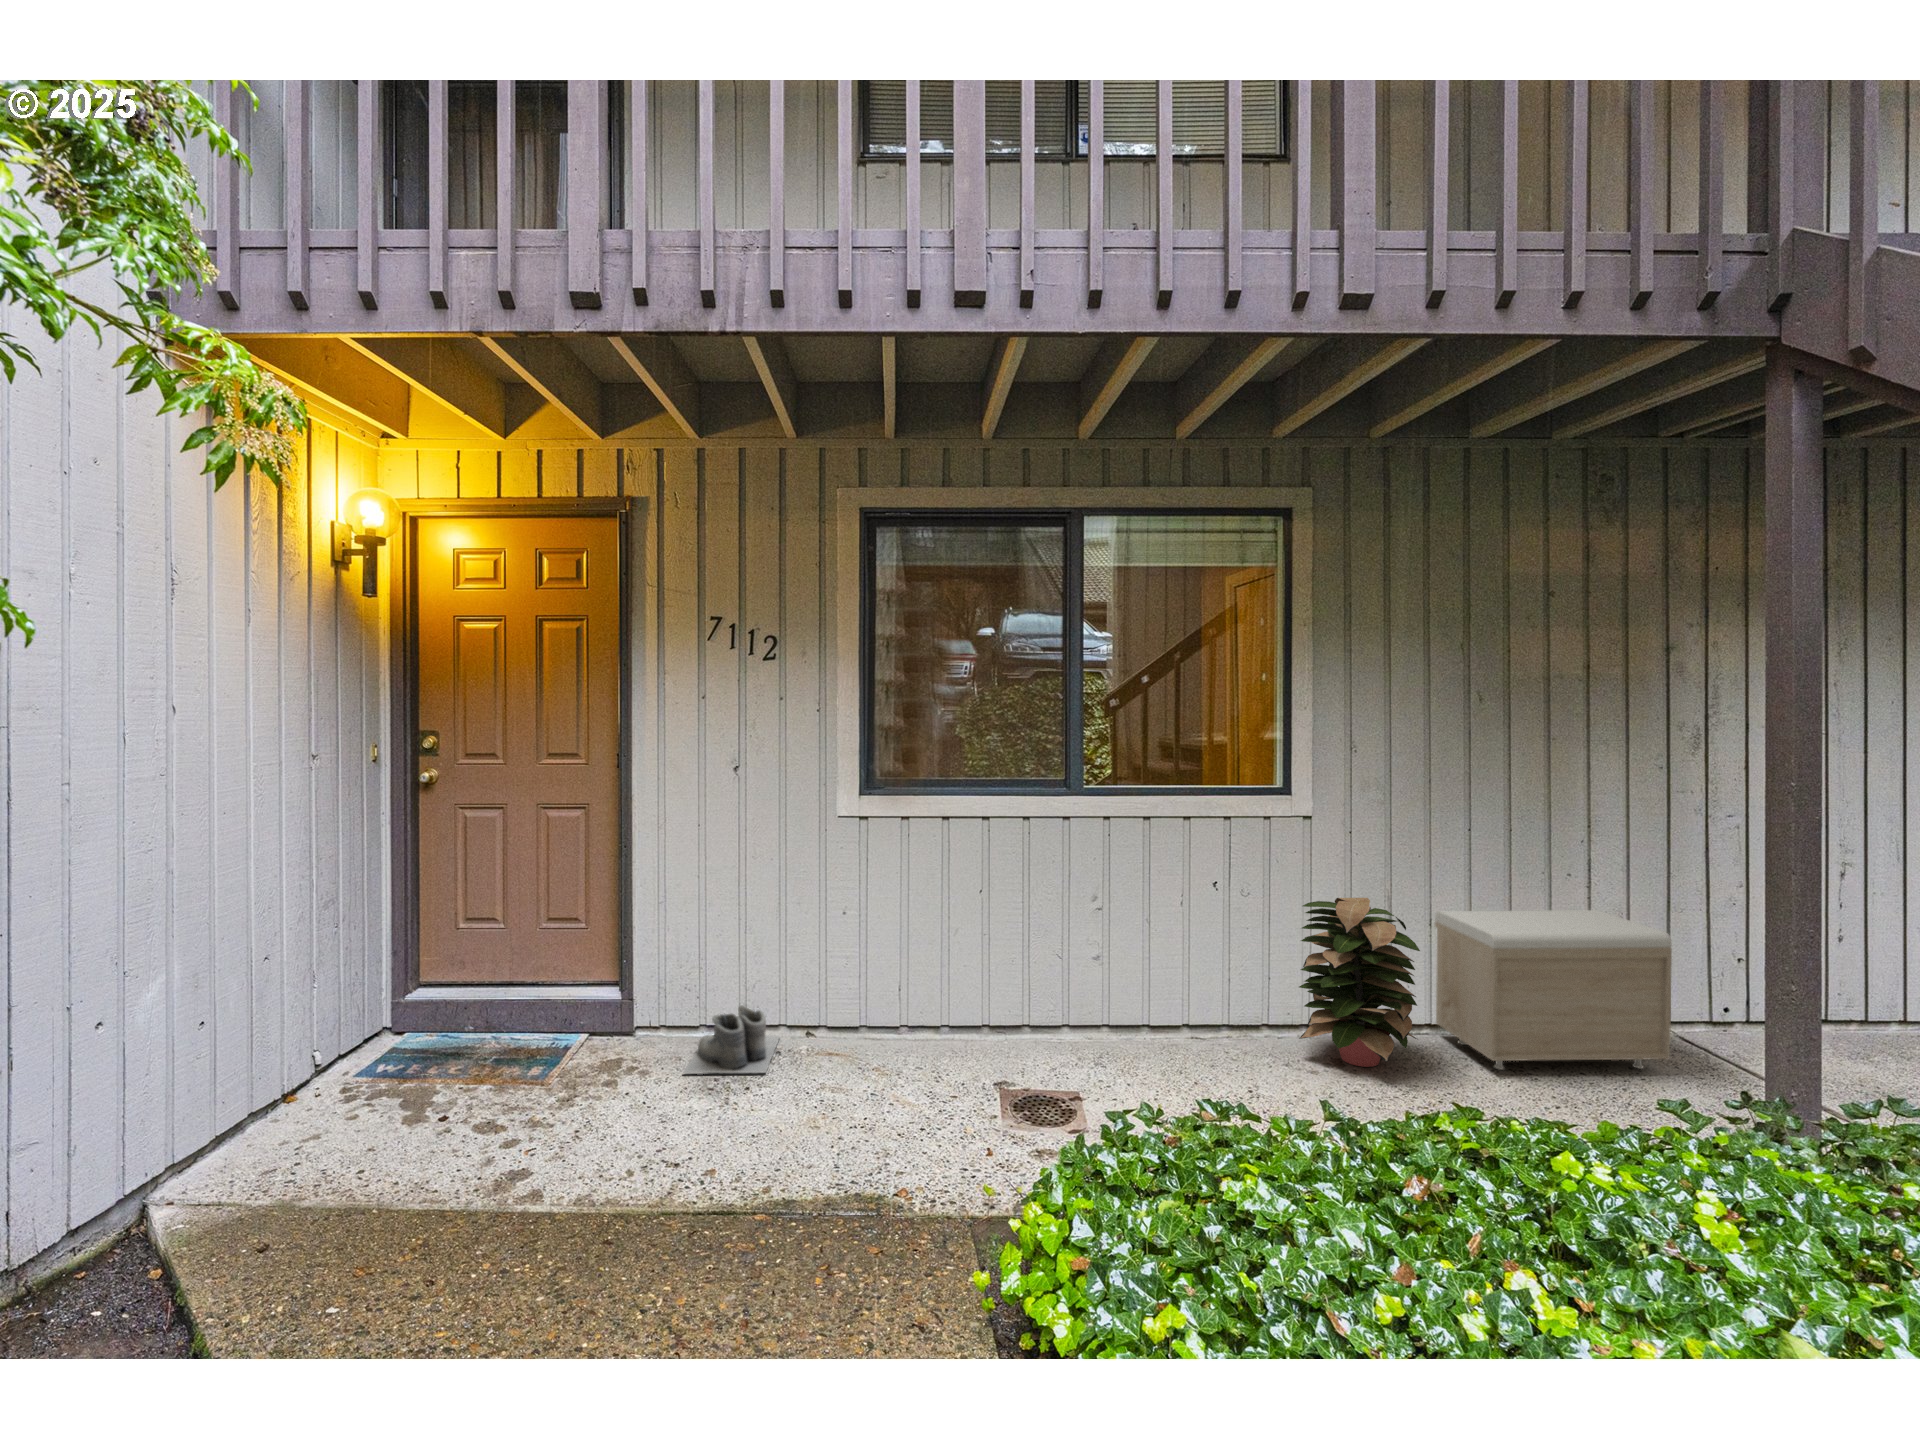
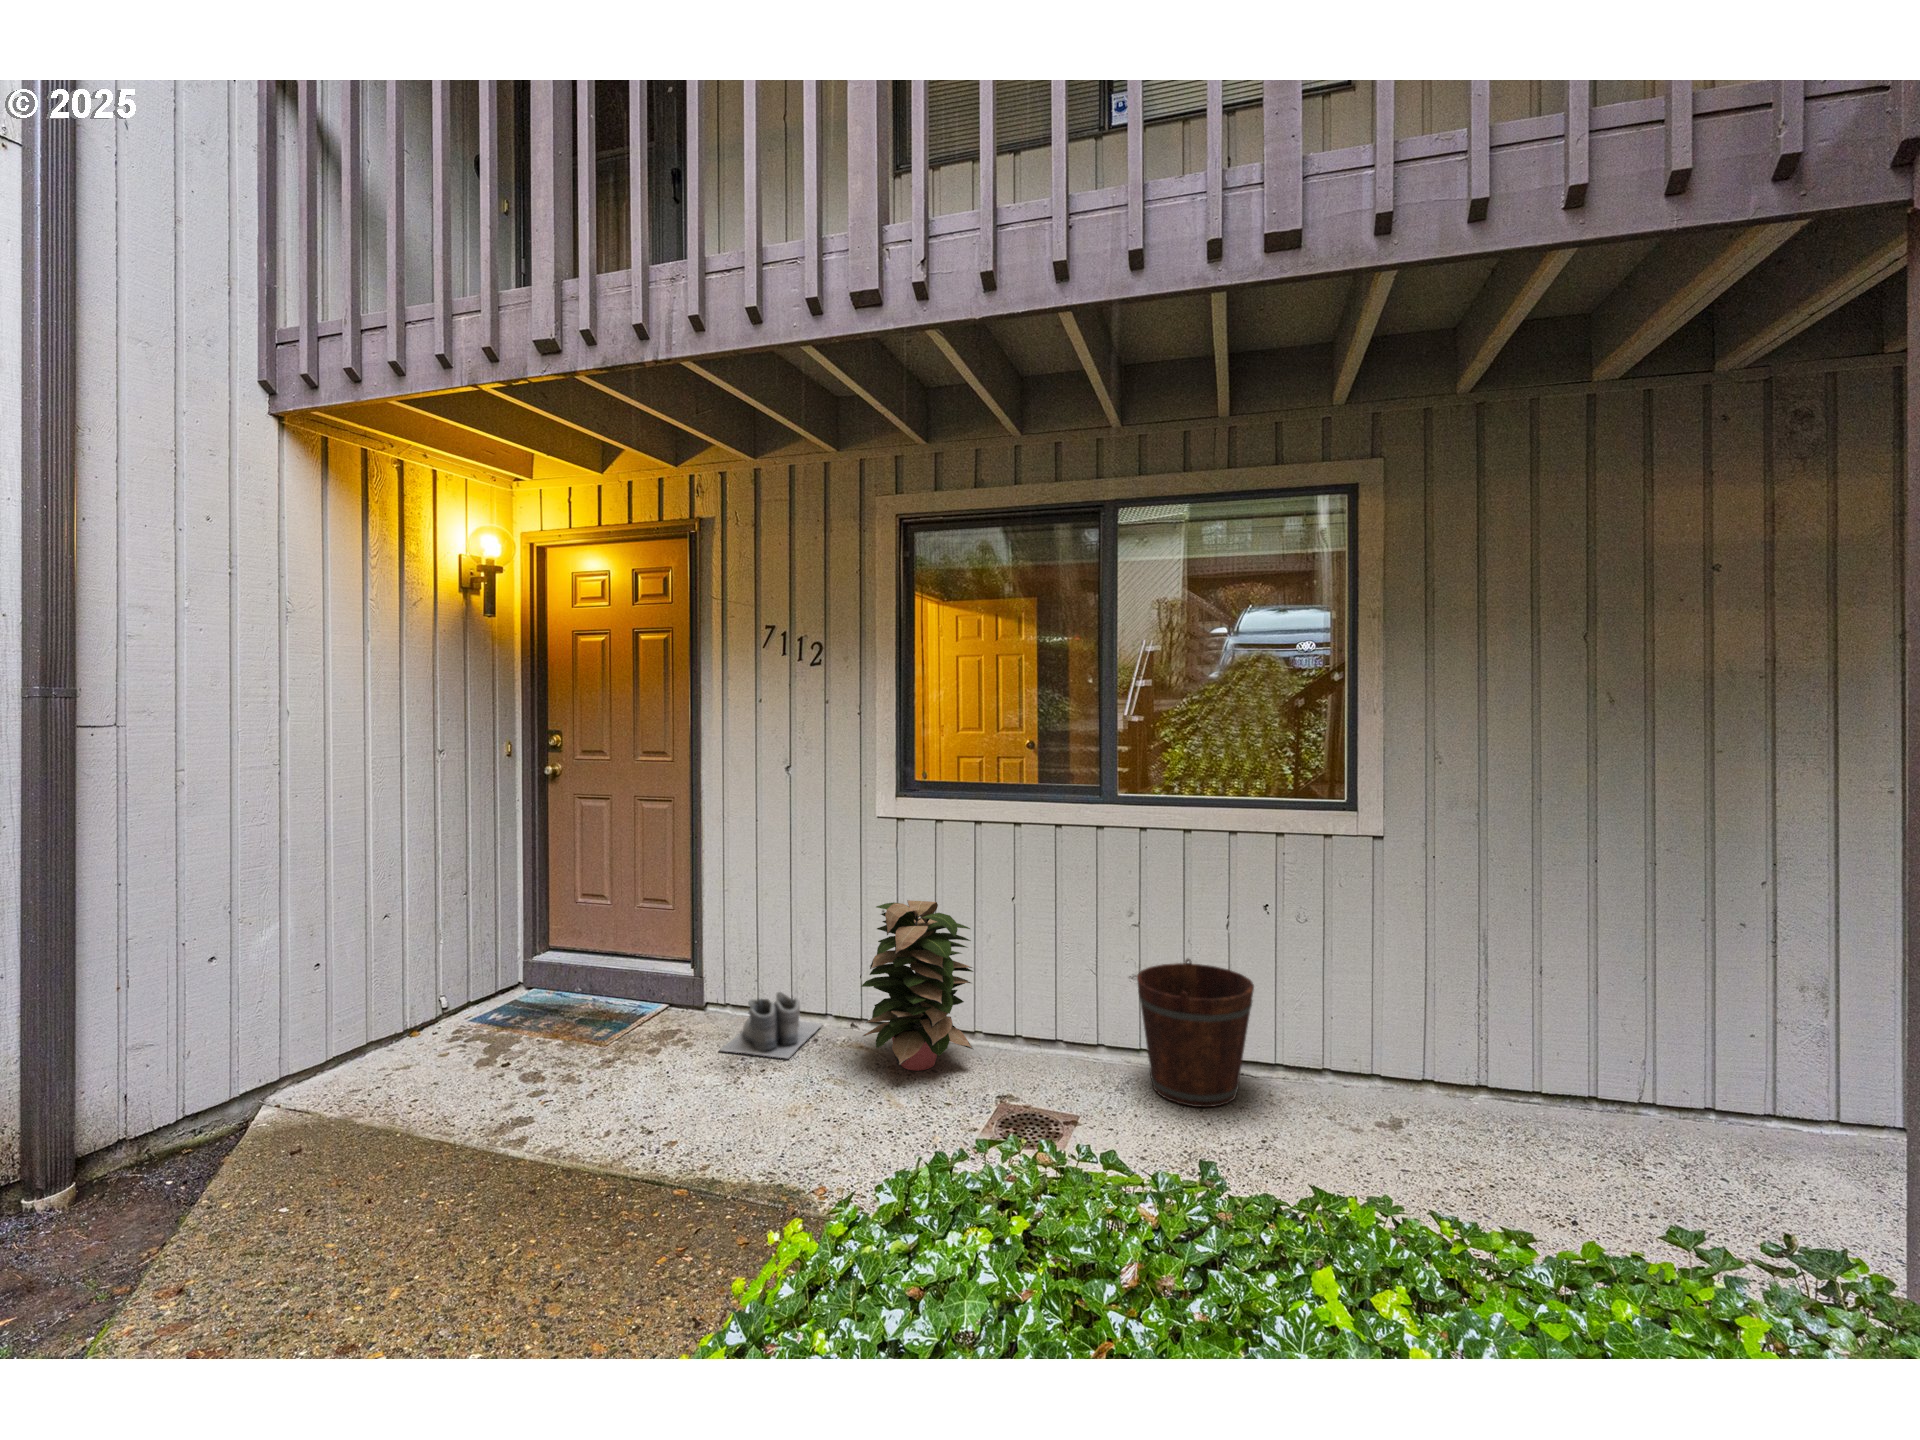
decorative plant: present [1299,898,1420,1067] -> present [861,900,973,1071]
storage bench: present [1435,910,1672,1070] -> none [1544,957,1869,1185]
bucket: none [1113,936,1221,1070] -> present [1137,959,1254,1107]

